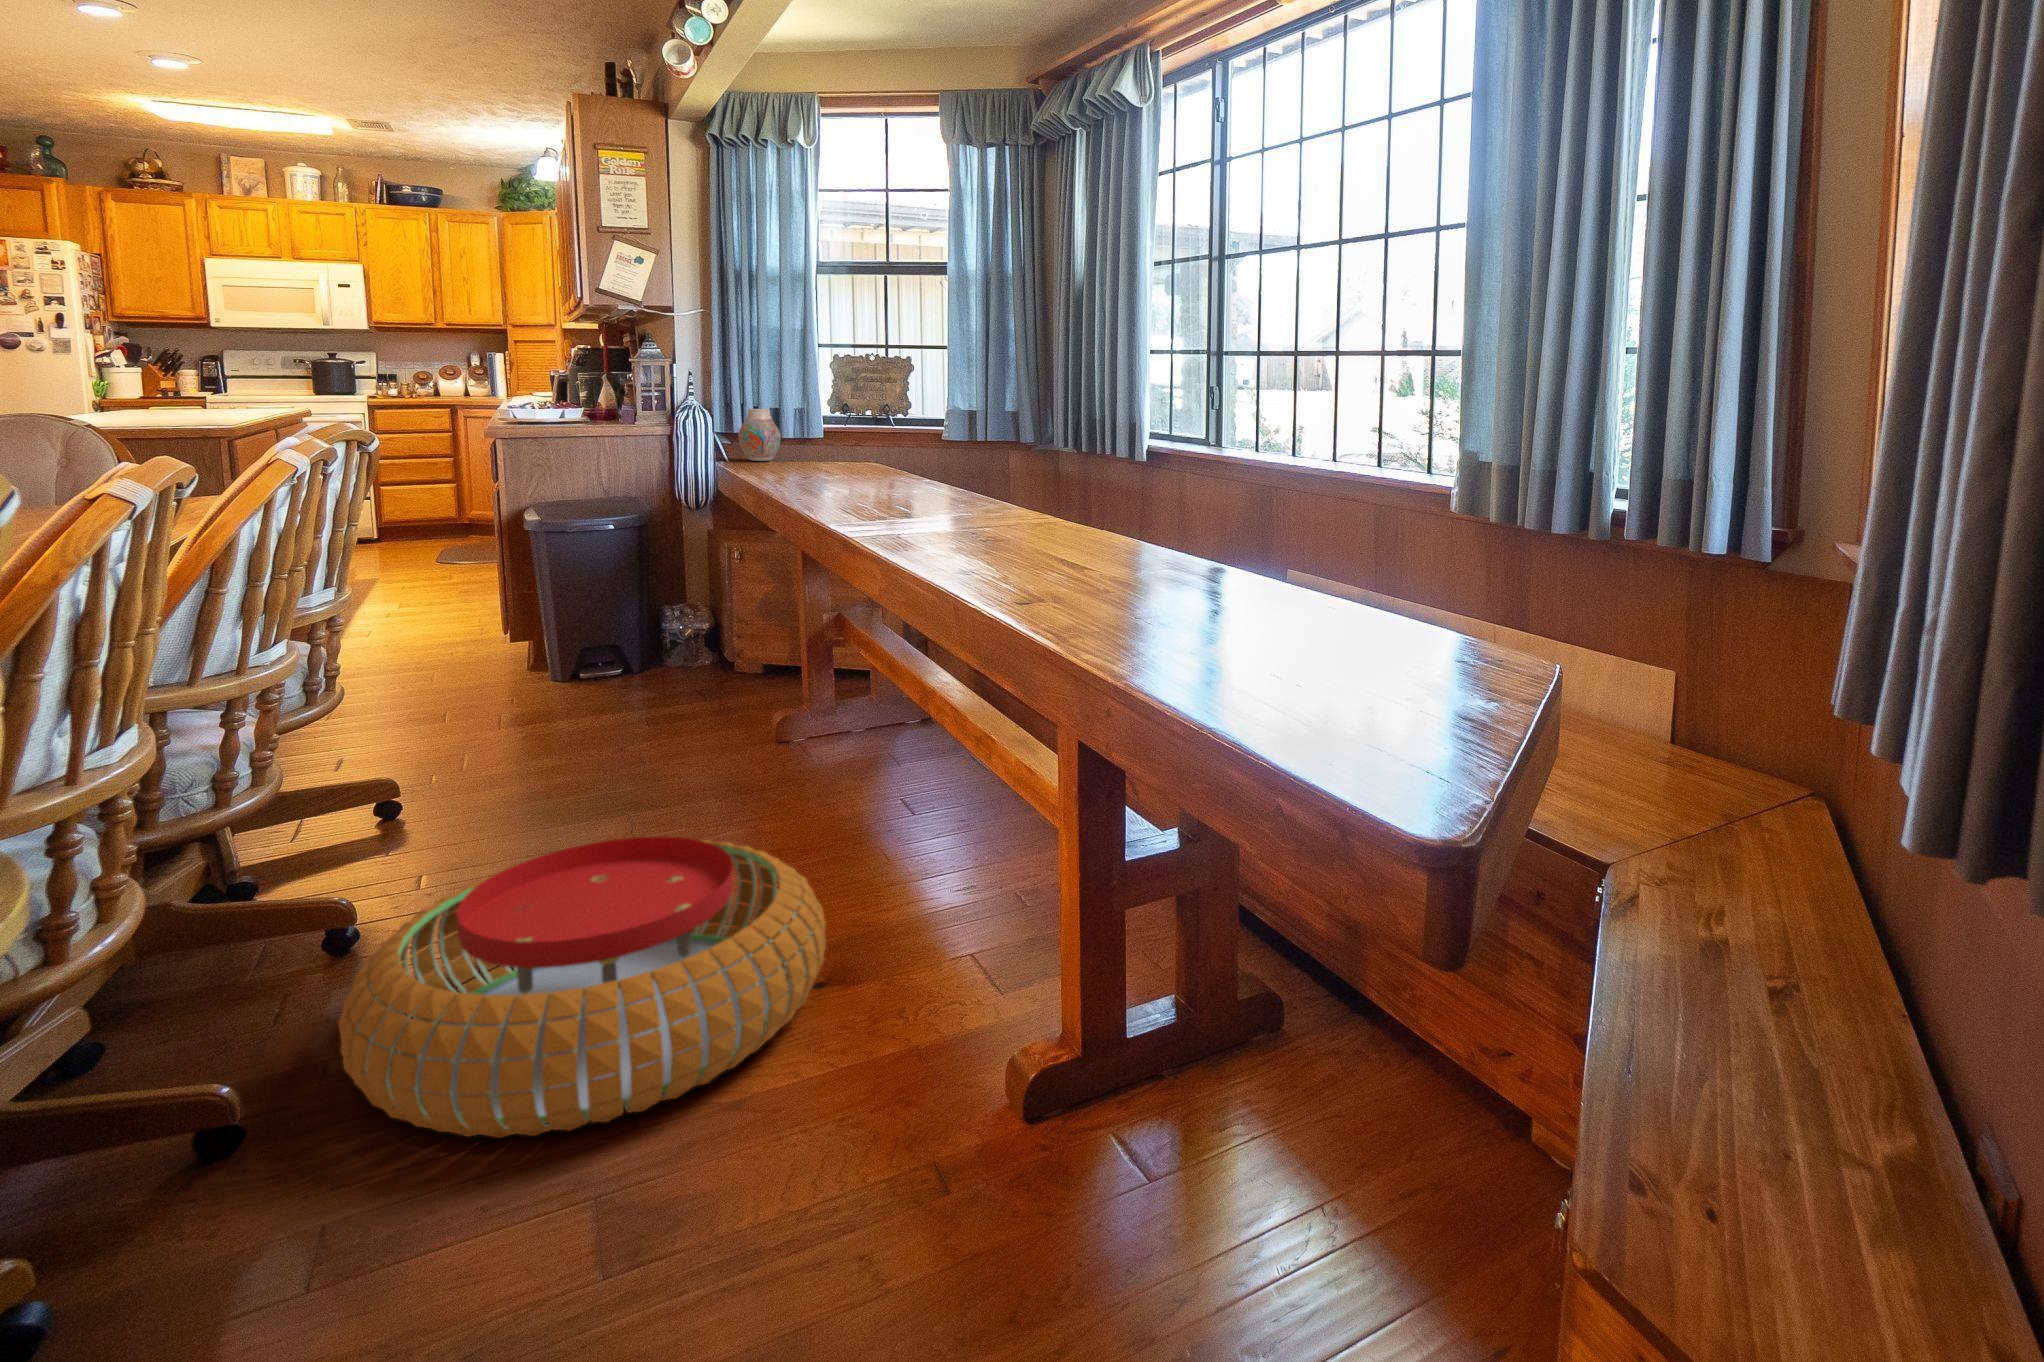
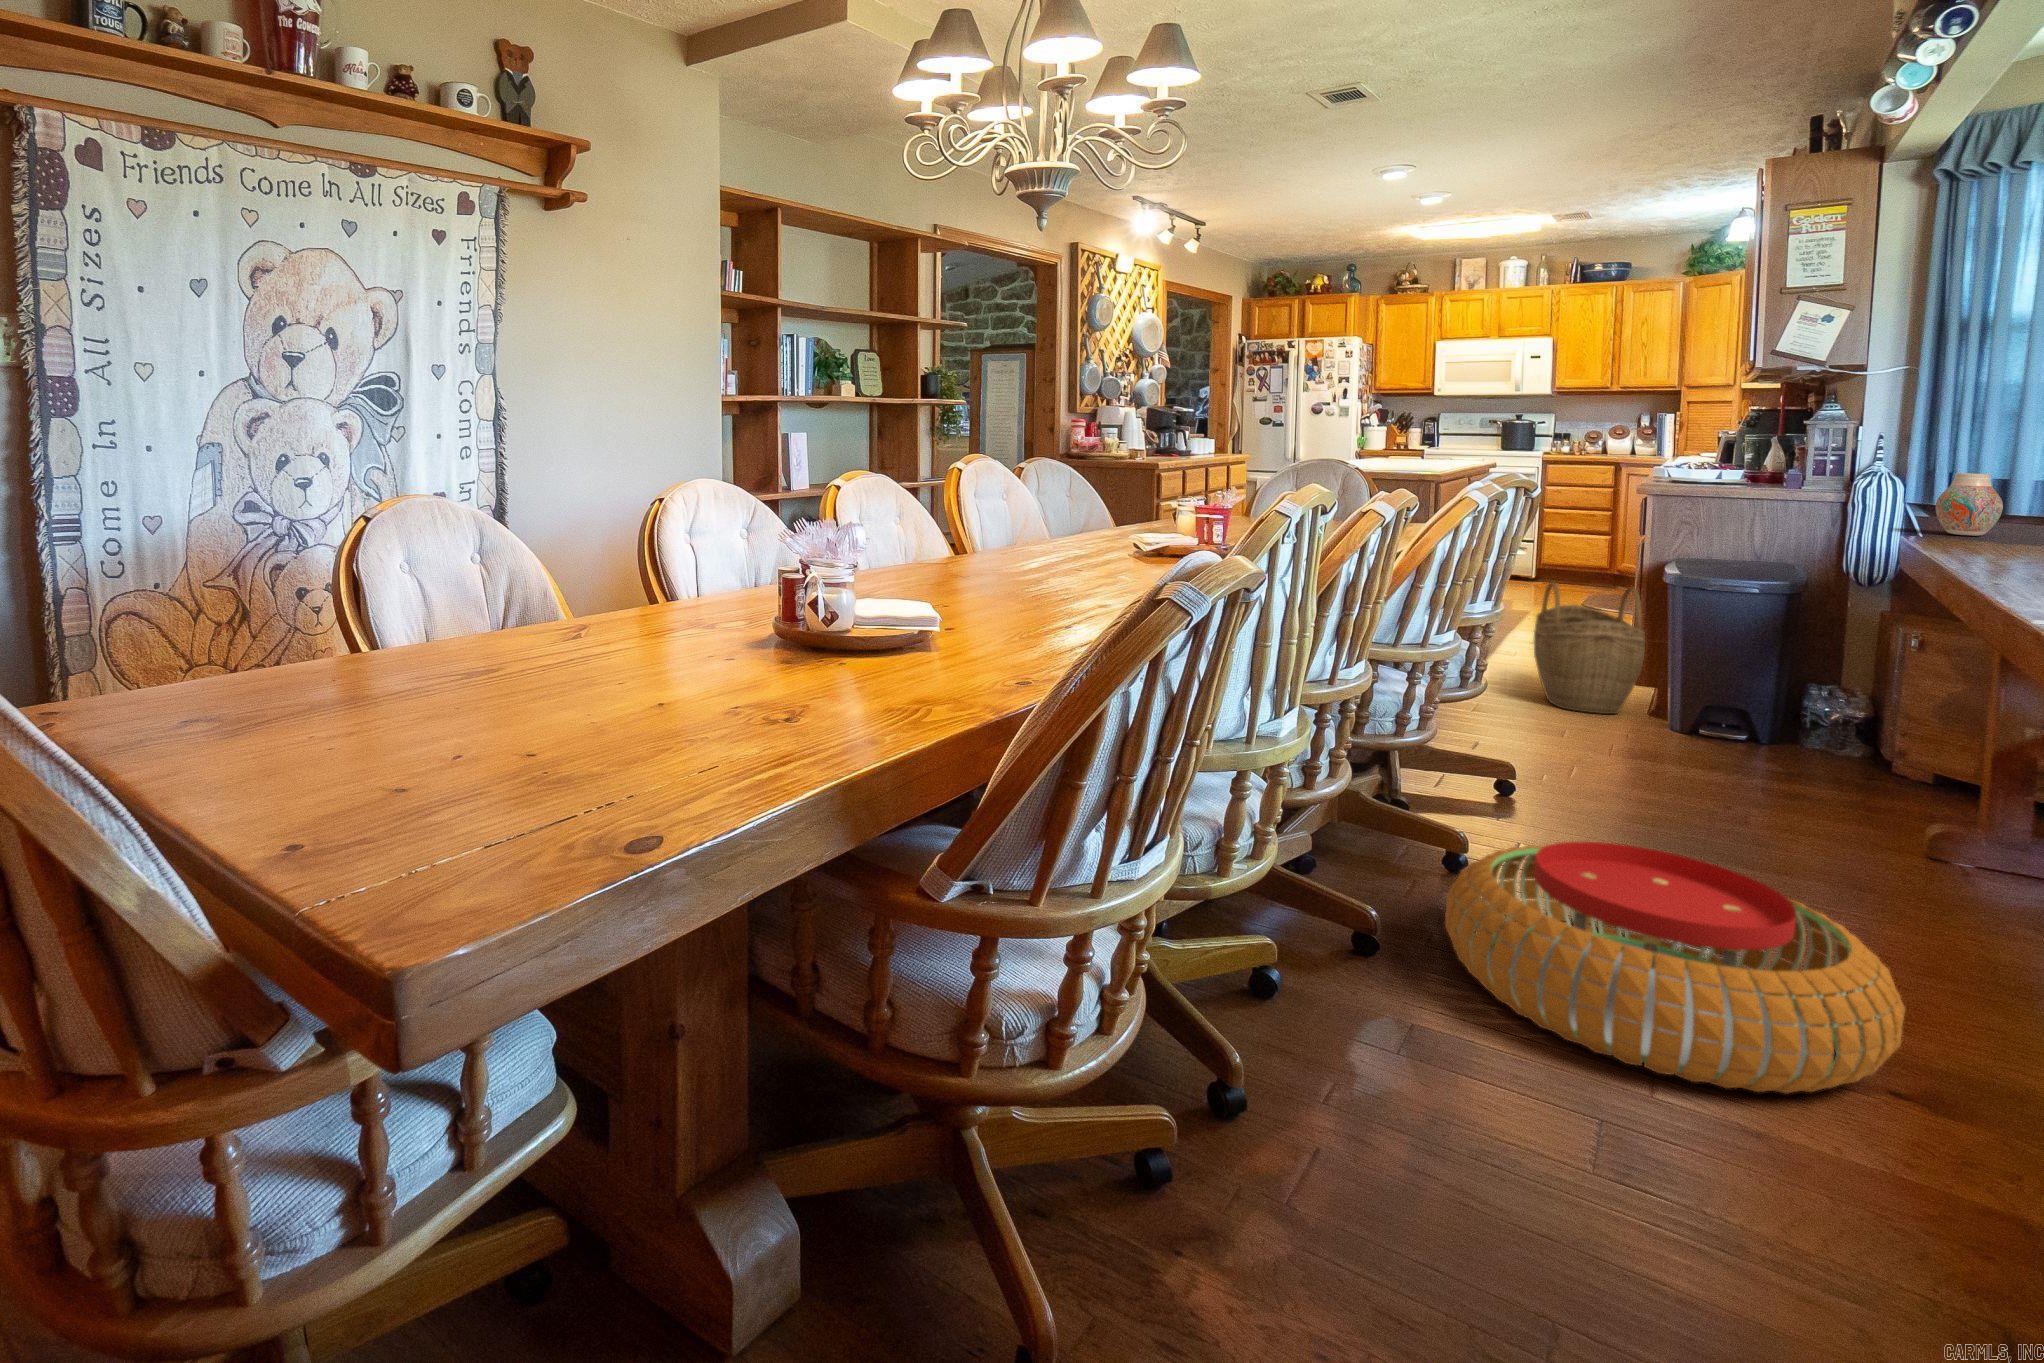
woven basket: none [396,538,521,685] -> present [1534,582,1645,714]

